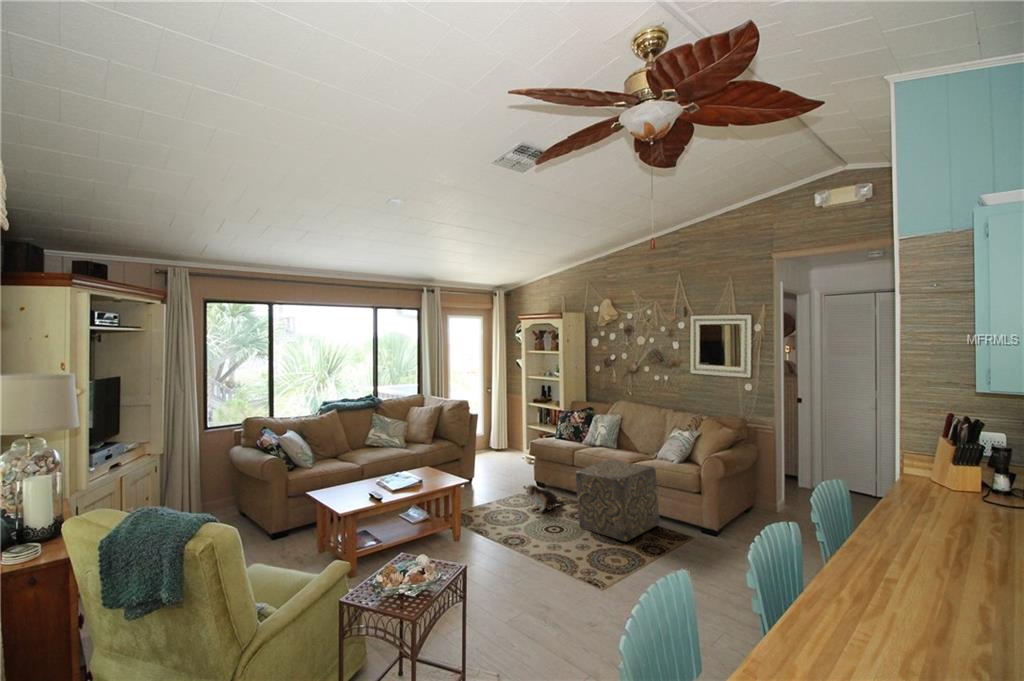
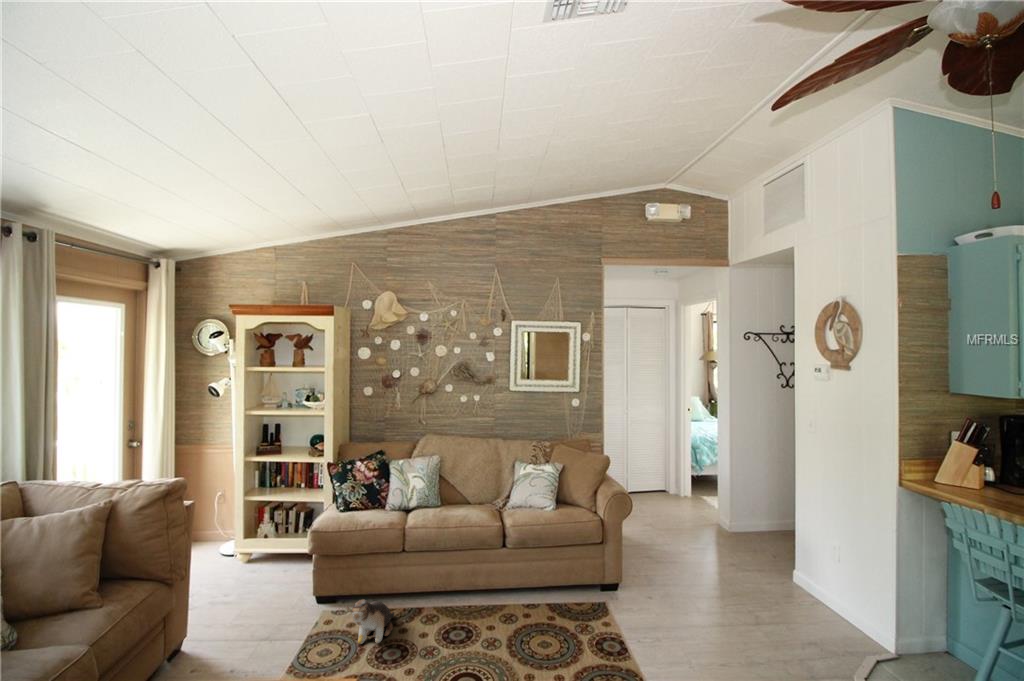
ottoman: present [575,460,660,542] -> none [459,521,559,648]

